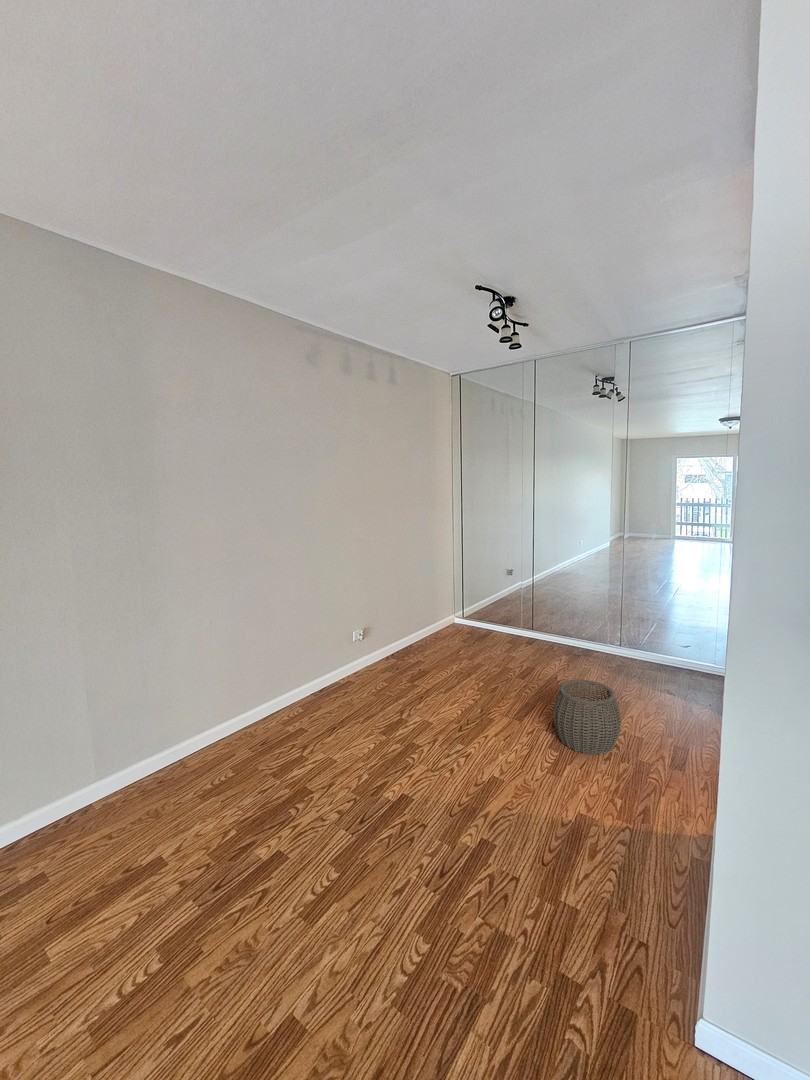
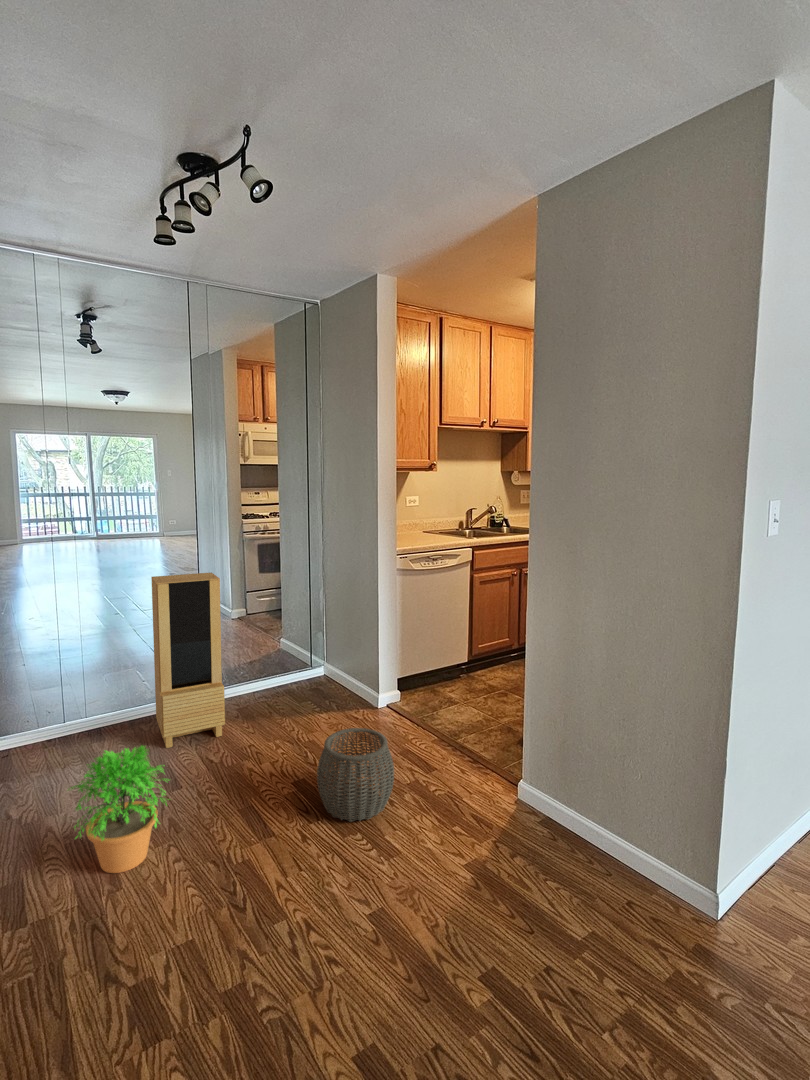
storage cabinet: none [545,547,601,670] -> present [151,573,225,748]
potted plant: none [438,627,487,692] -> present [71,745,166,873]

